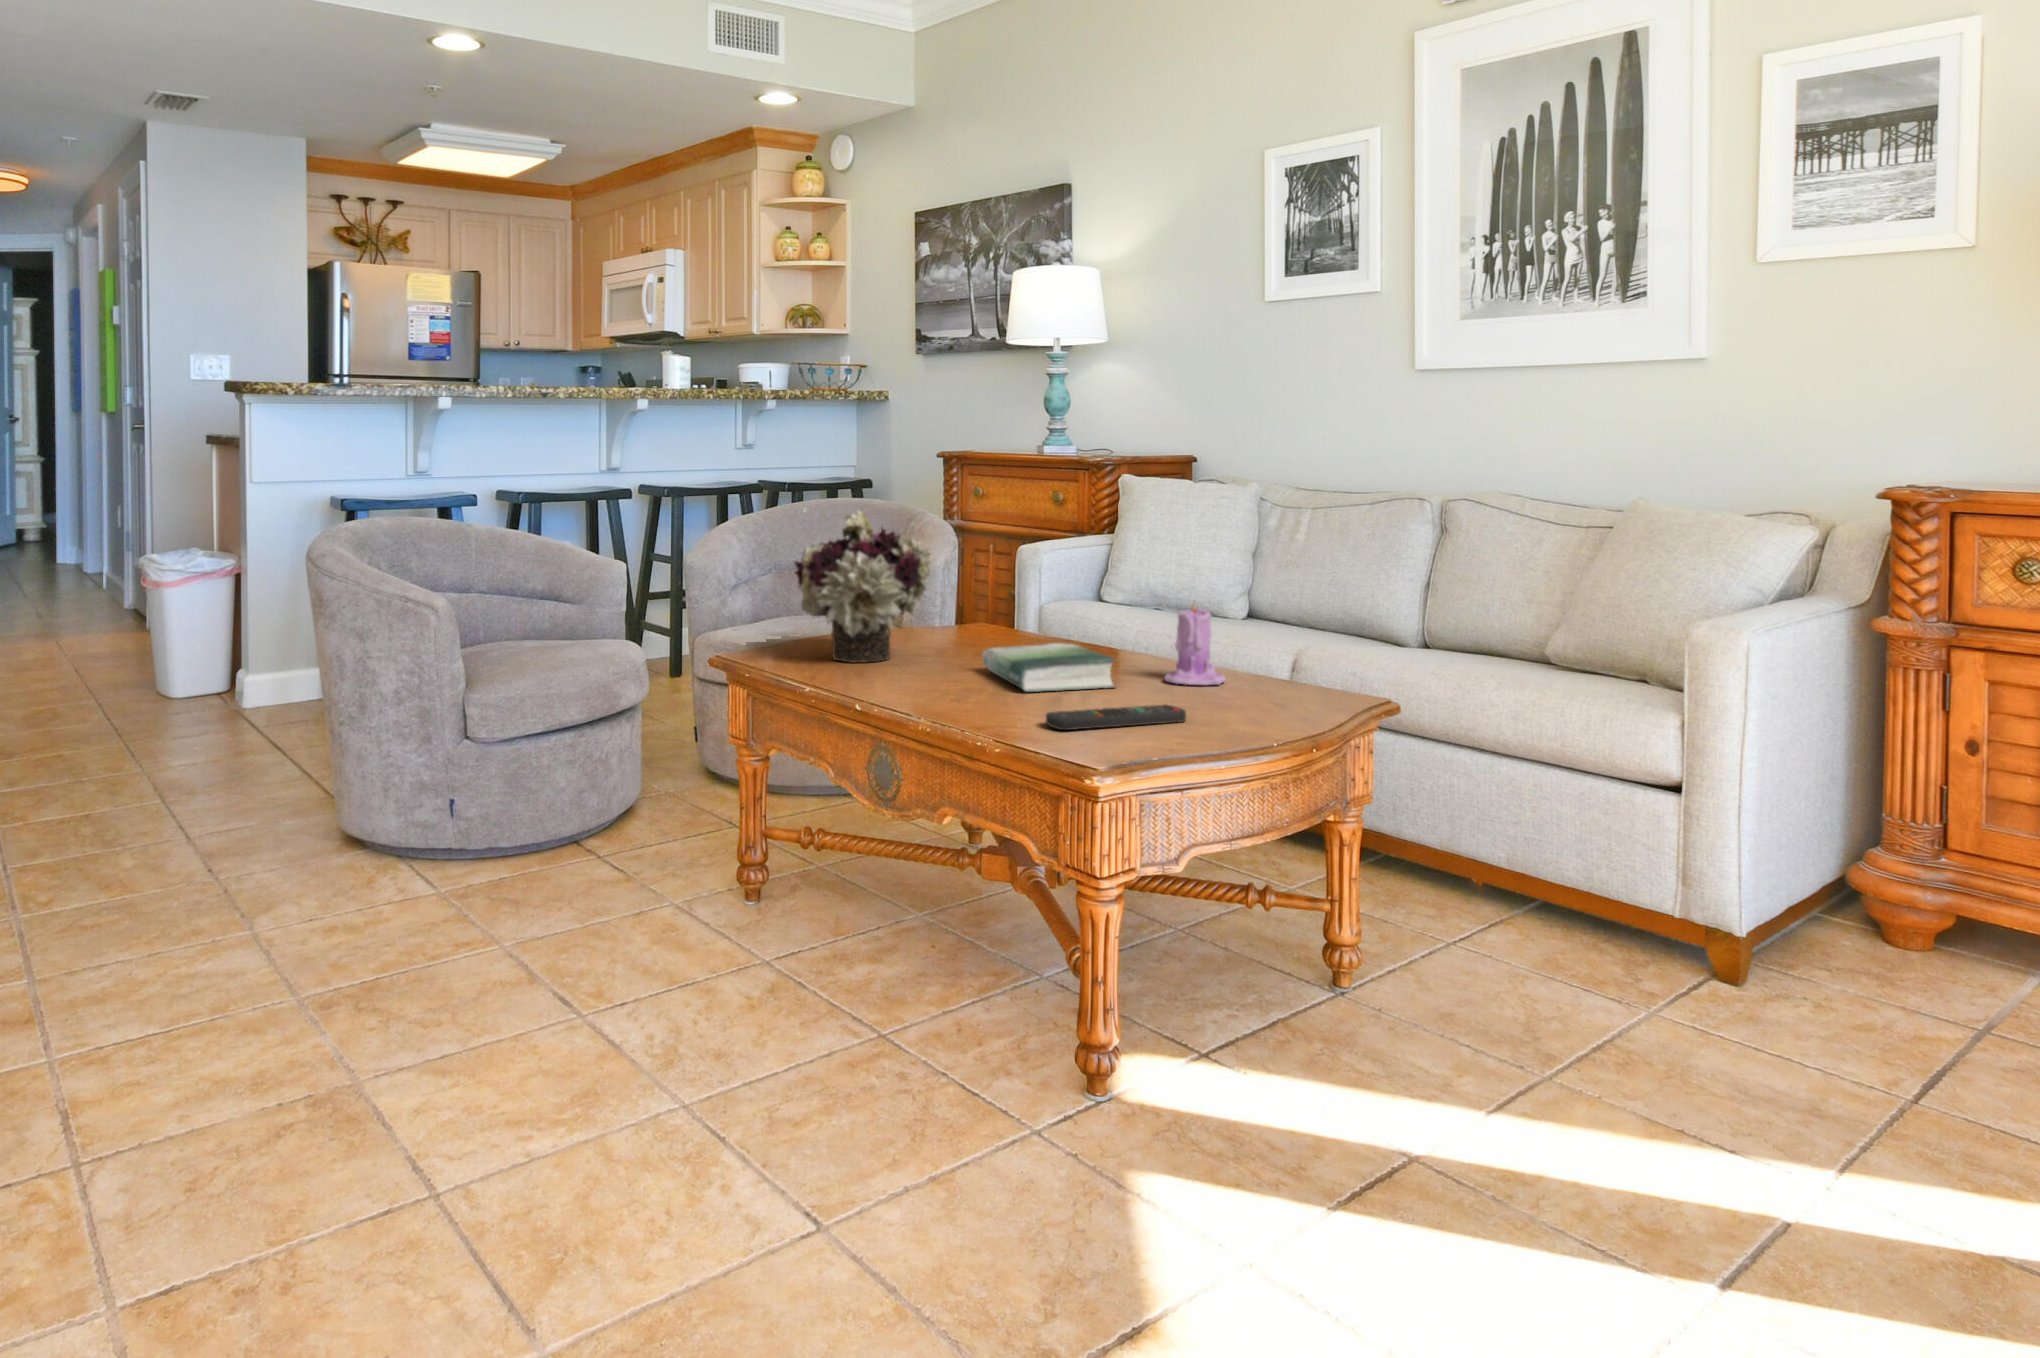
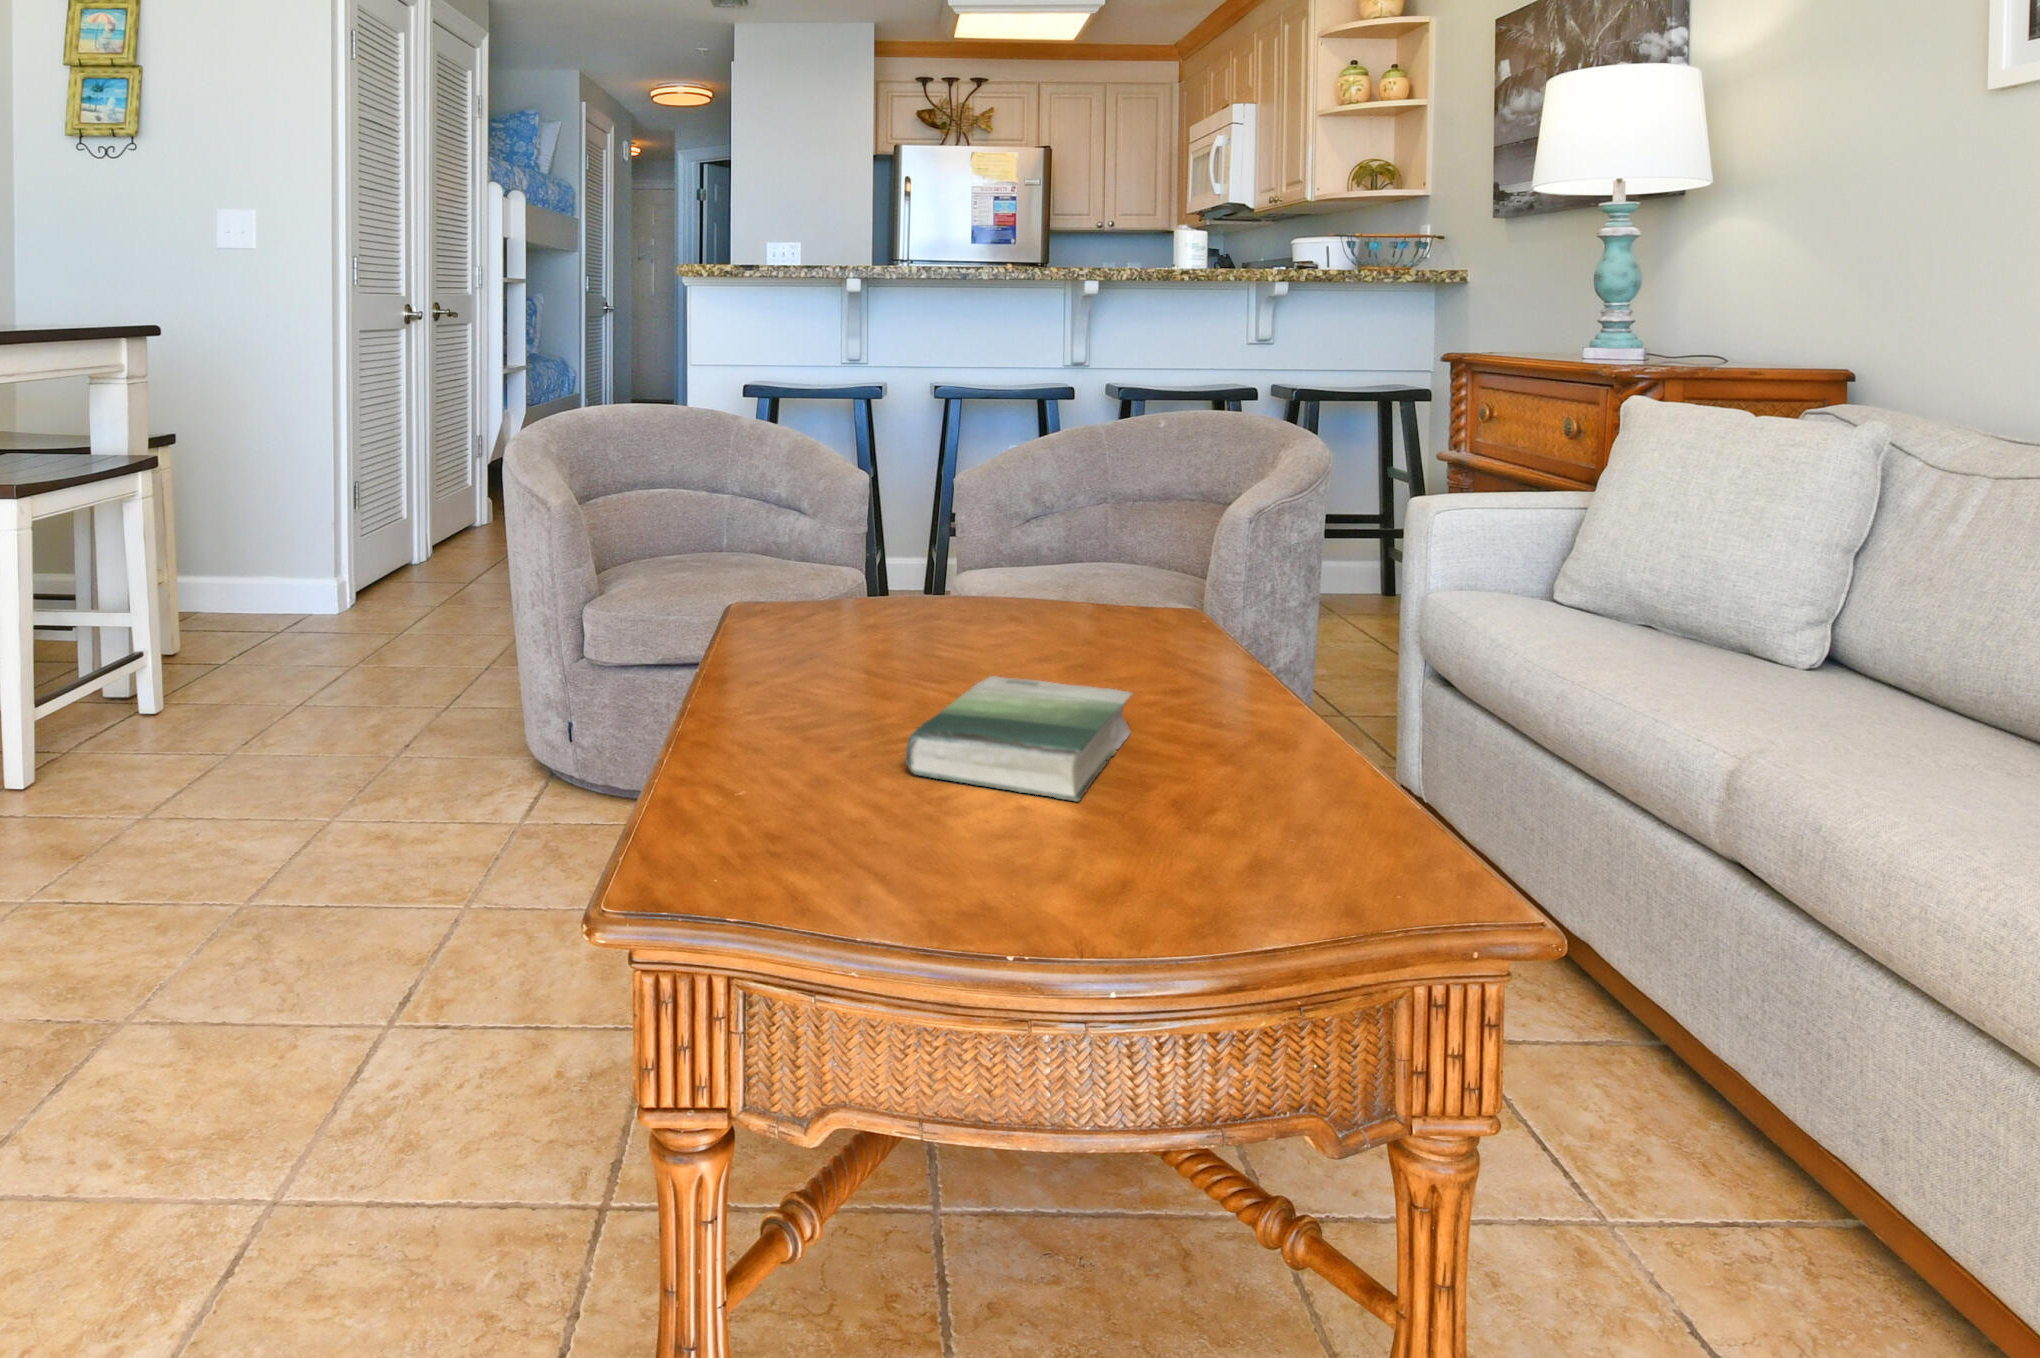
flower arrangement: present [794,511,930,663] -> none [792,432,1005,662]
candle: present [1165,605,1225,685] -> none [1193,659,1321,846]
remote control: present [1046,704,1186,730] -> none [715,842,995,935]

